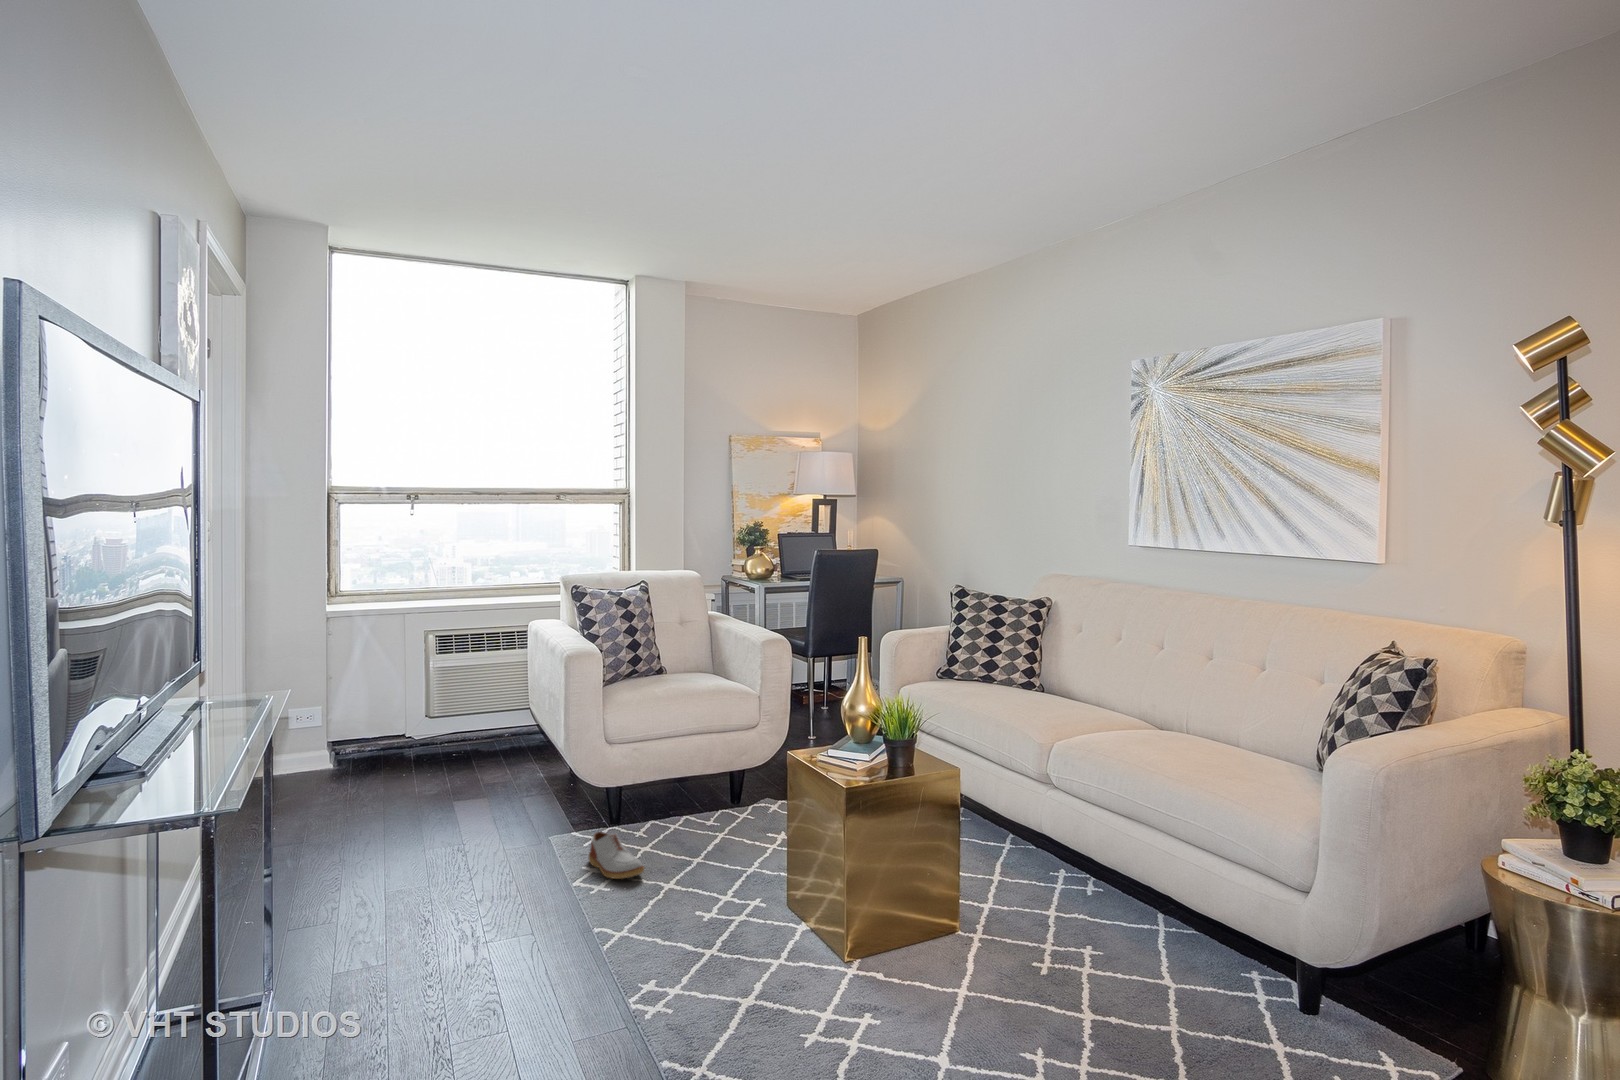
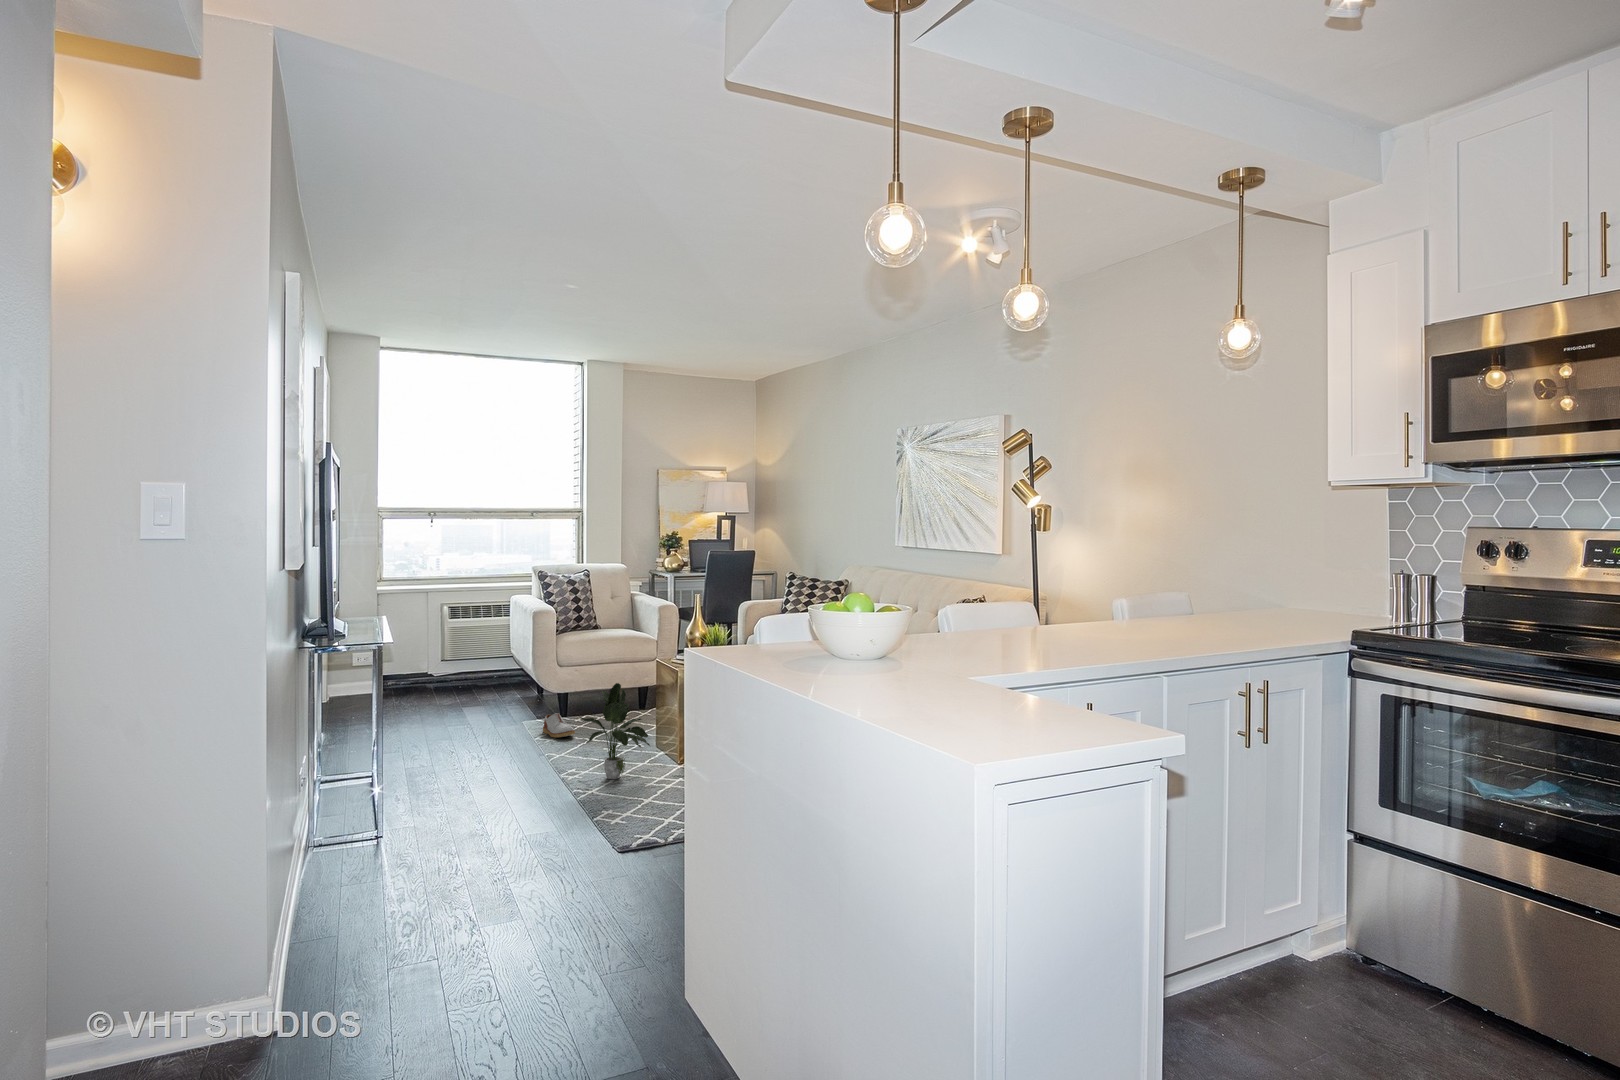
potted plant: none [675,824,804,1012] -> present [580,683,650,779]

